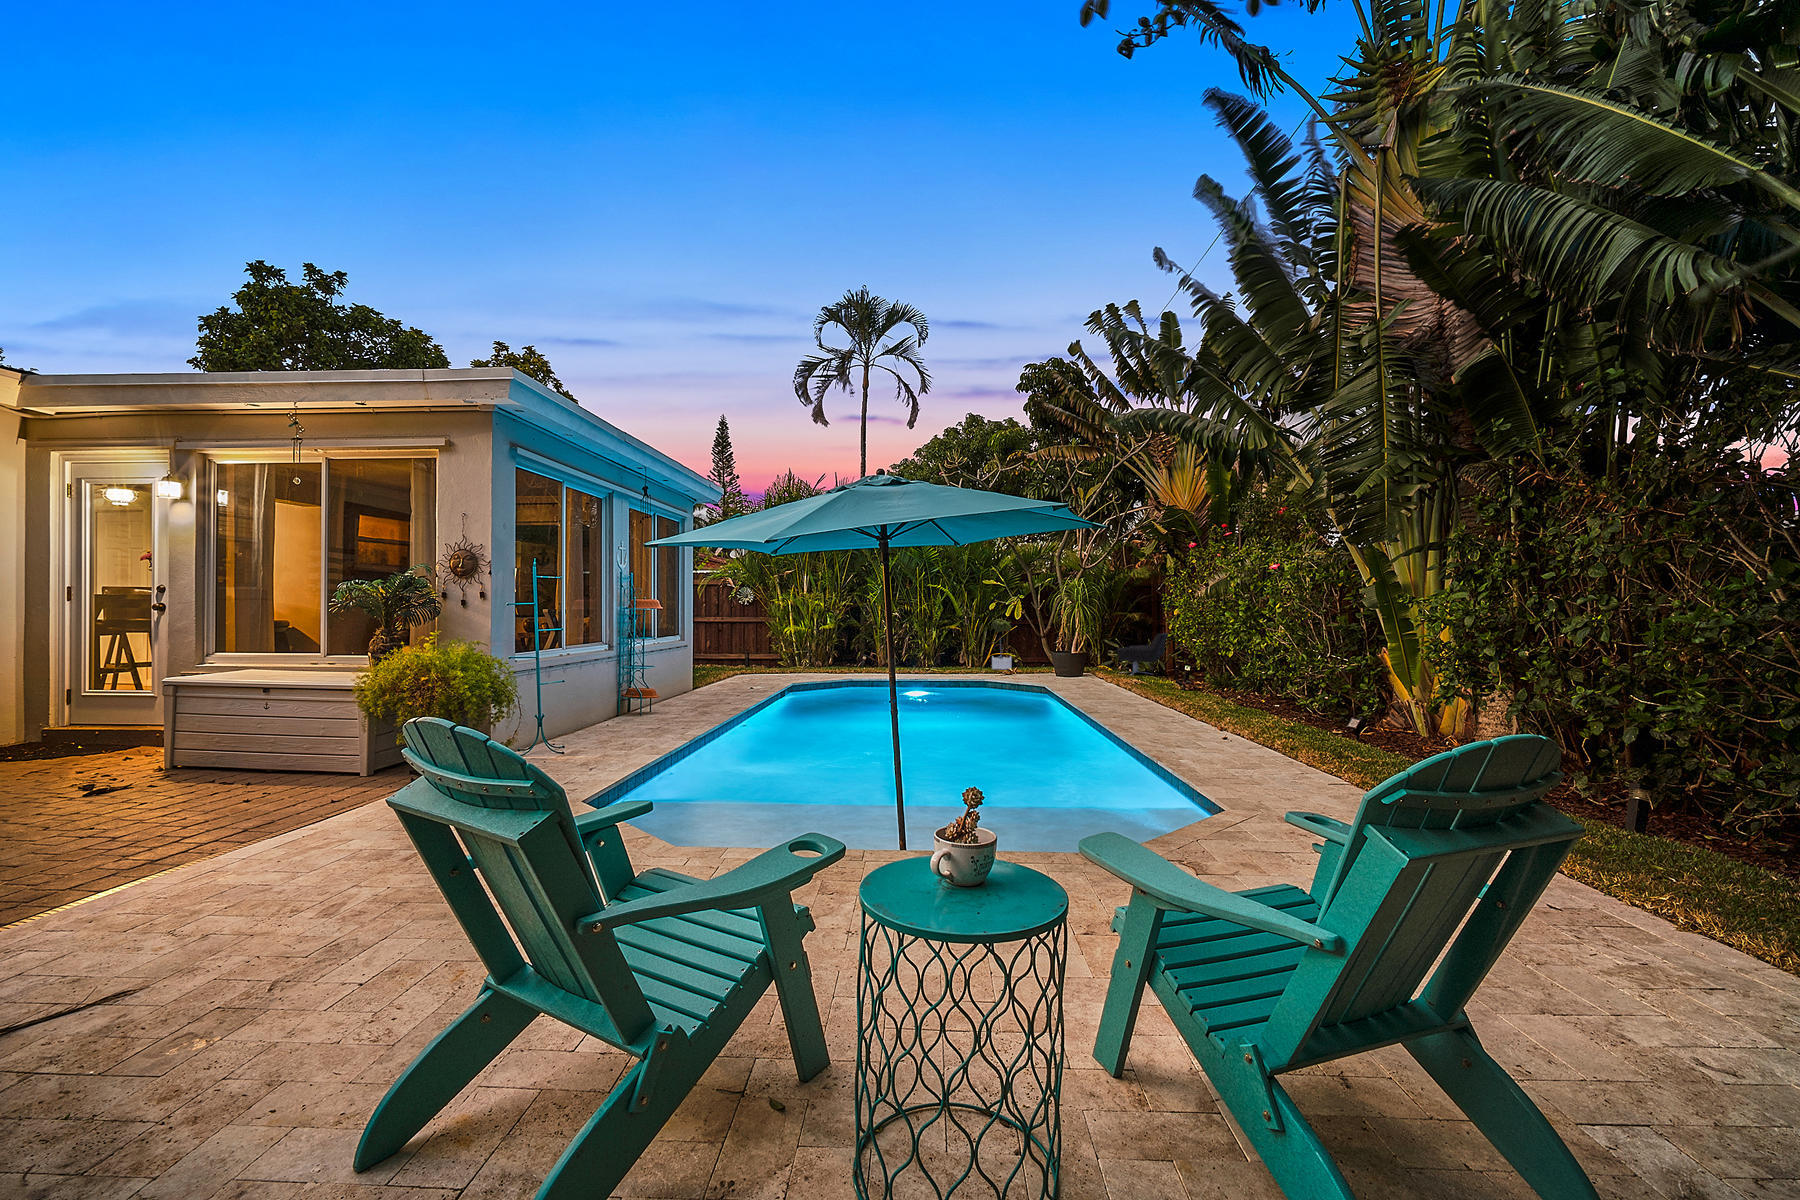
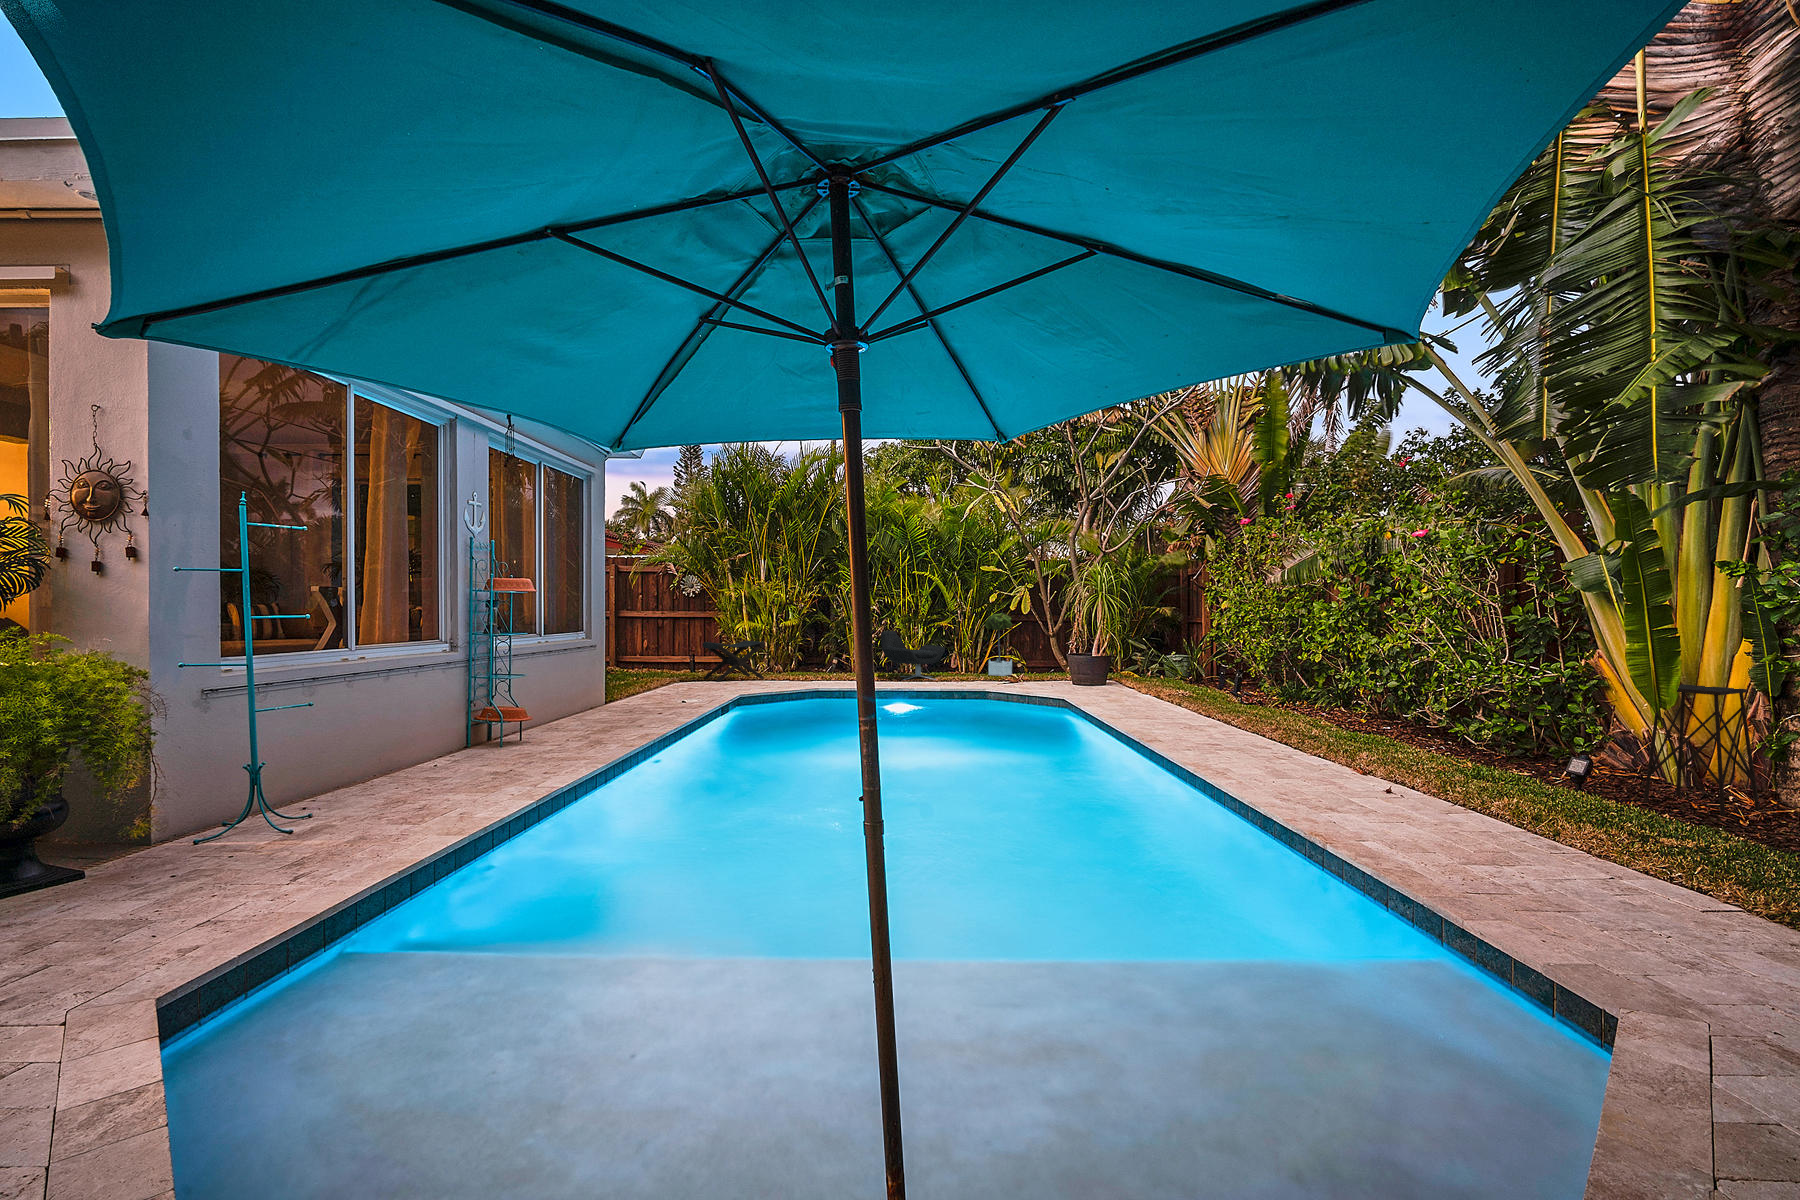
lounge chair: present [1117,633,1168,675] -> present [881,631,945,680]
footstool: none [758,641,809,675] -> present [703,640,765,682]
side table: none [1380,667,1445,747] -> present [1644,684,1759,817]

